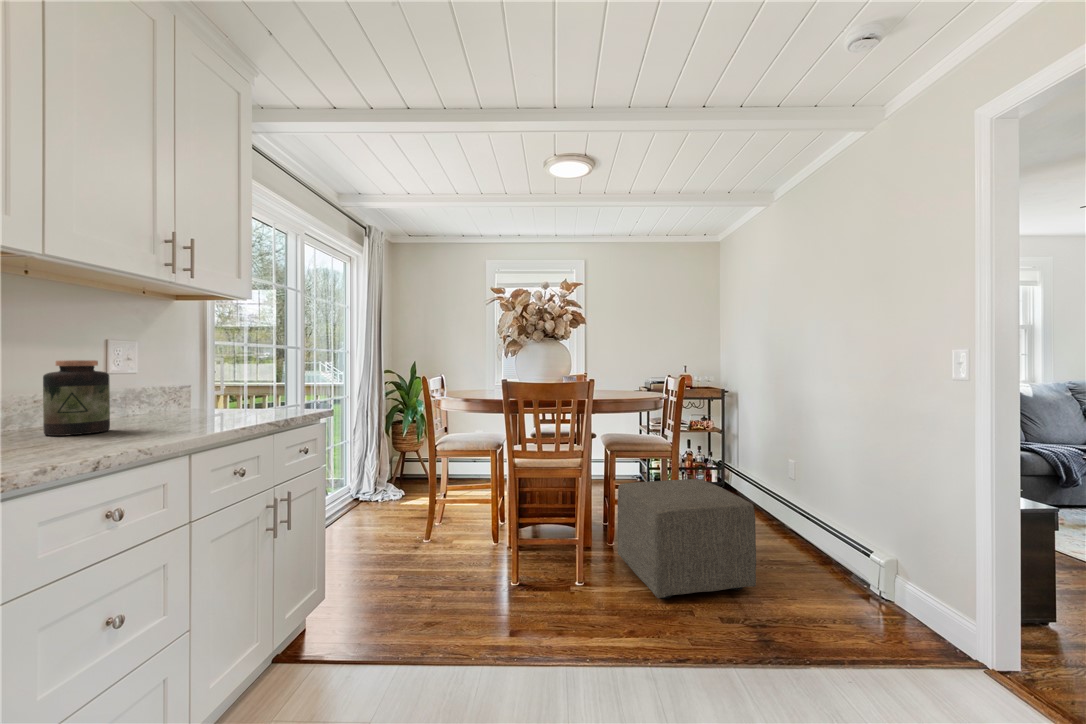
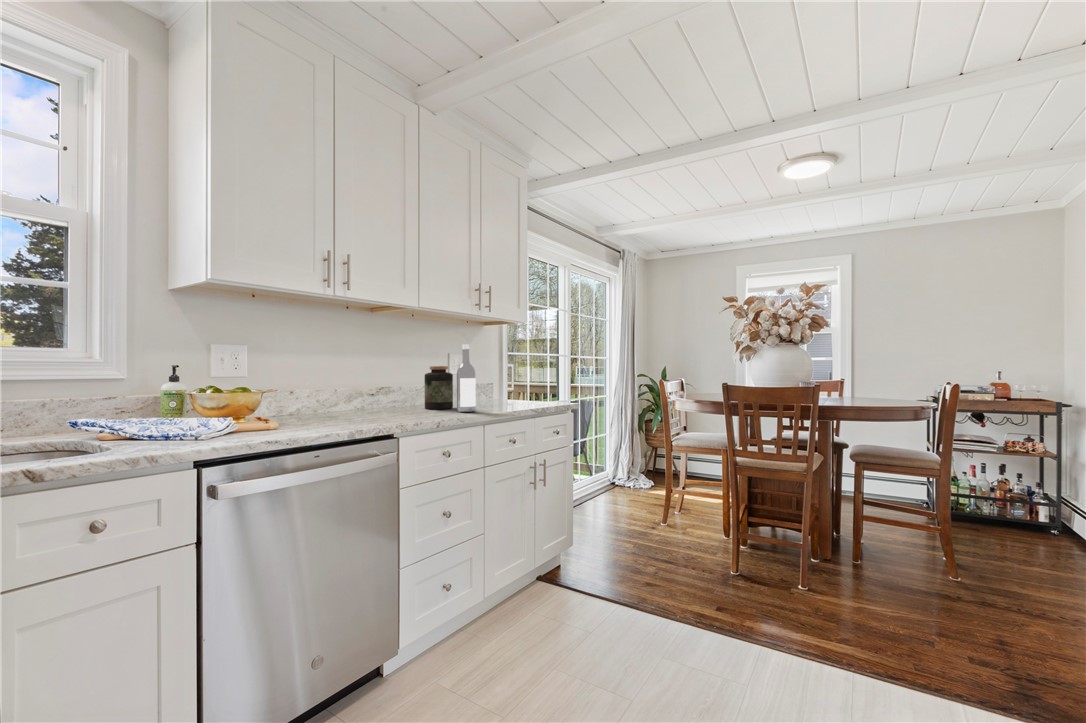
wine bottle: none [119,323,160,437] -> present [457,344,476,412]
ottoman: present [617,479,756,599] -> none [857,497,1044,642]

